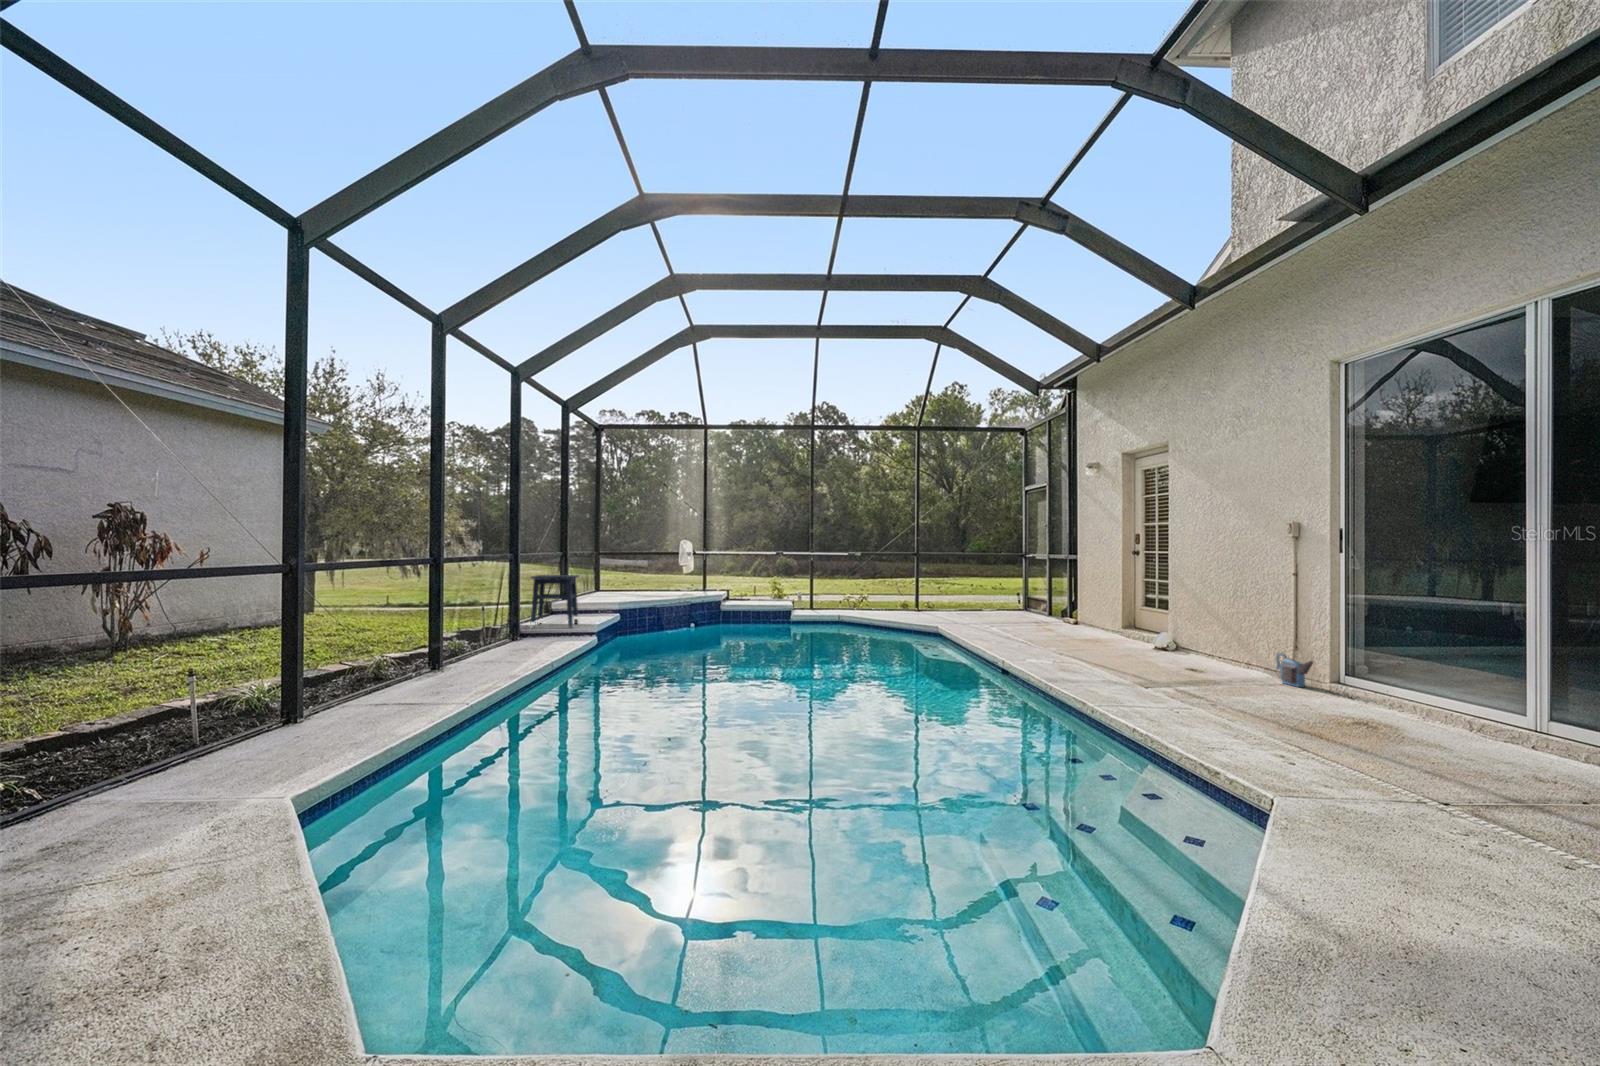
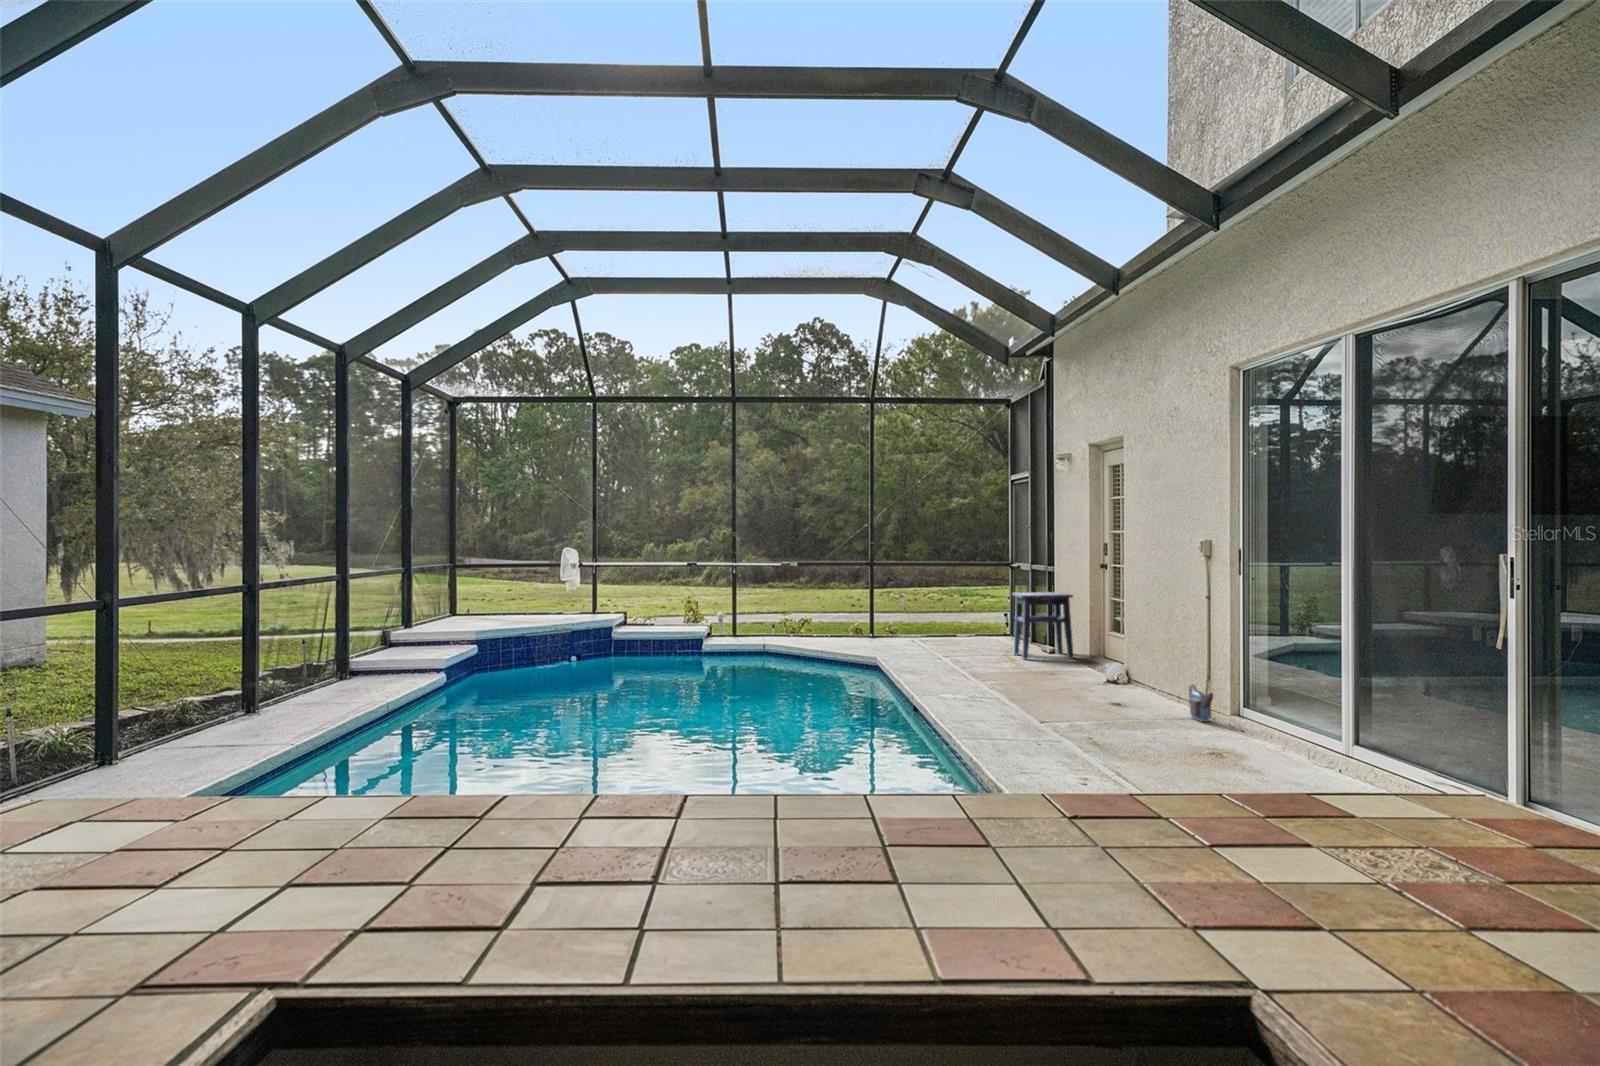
side table: present [531,575,579,628] -> present [1013,592,1074,659]

